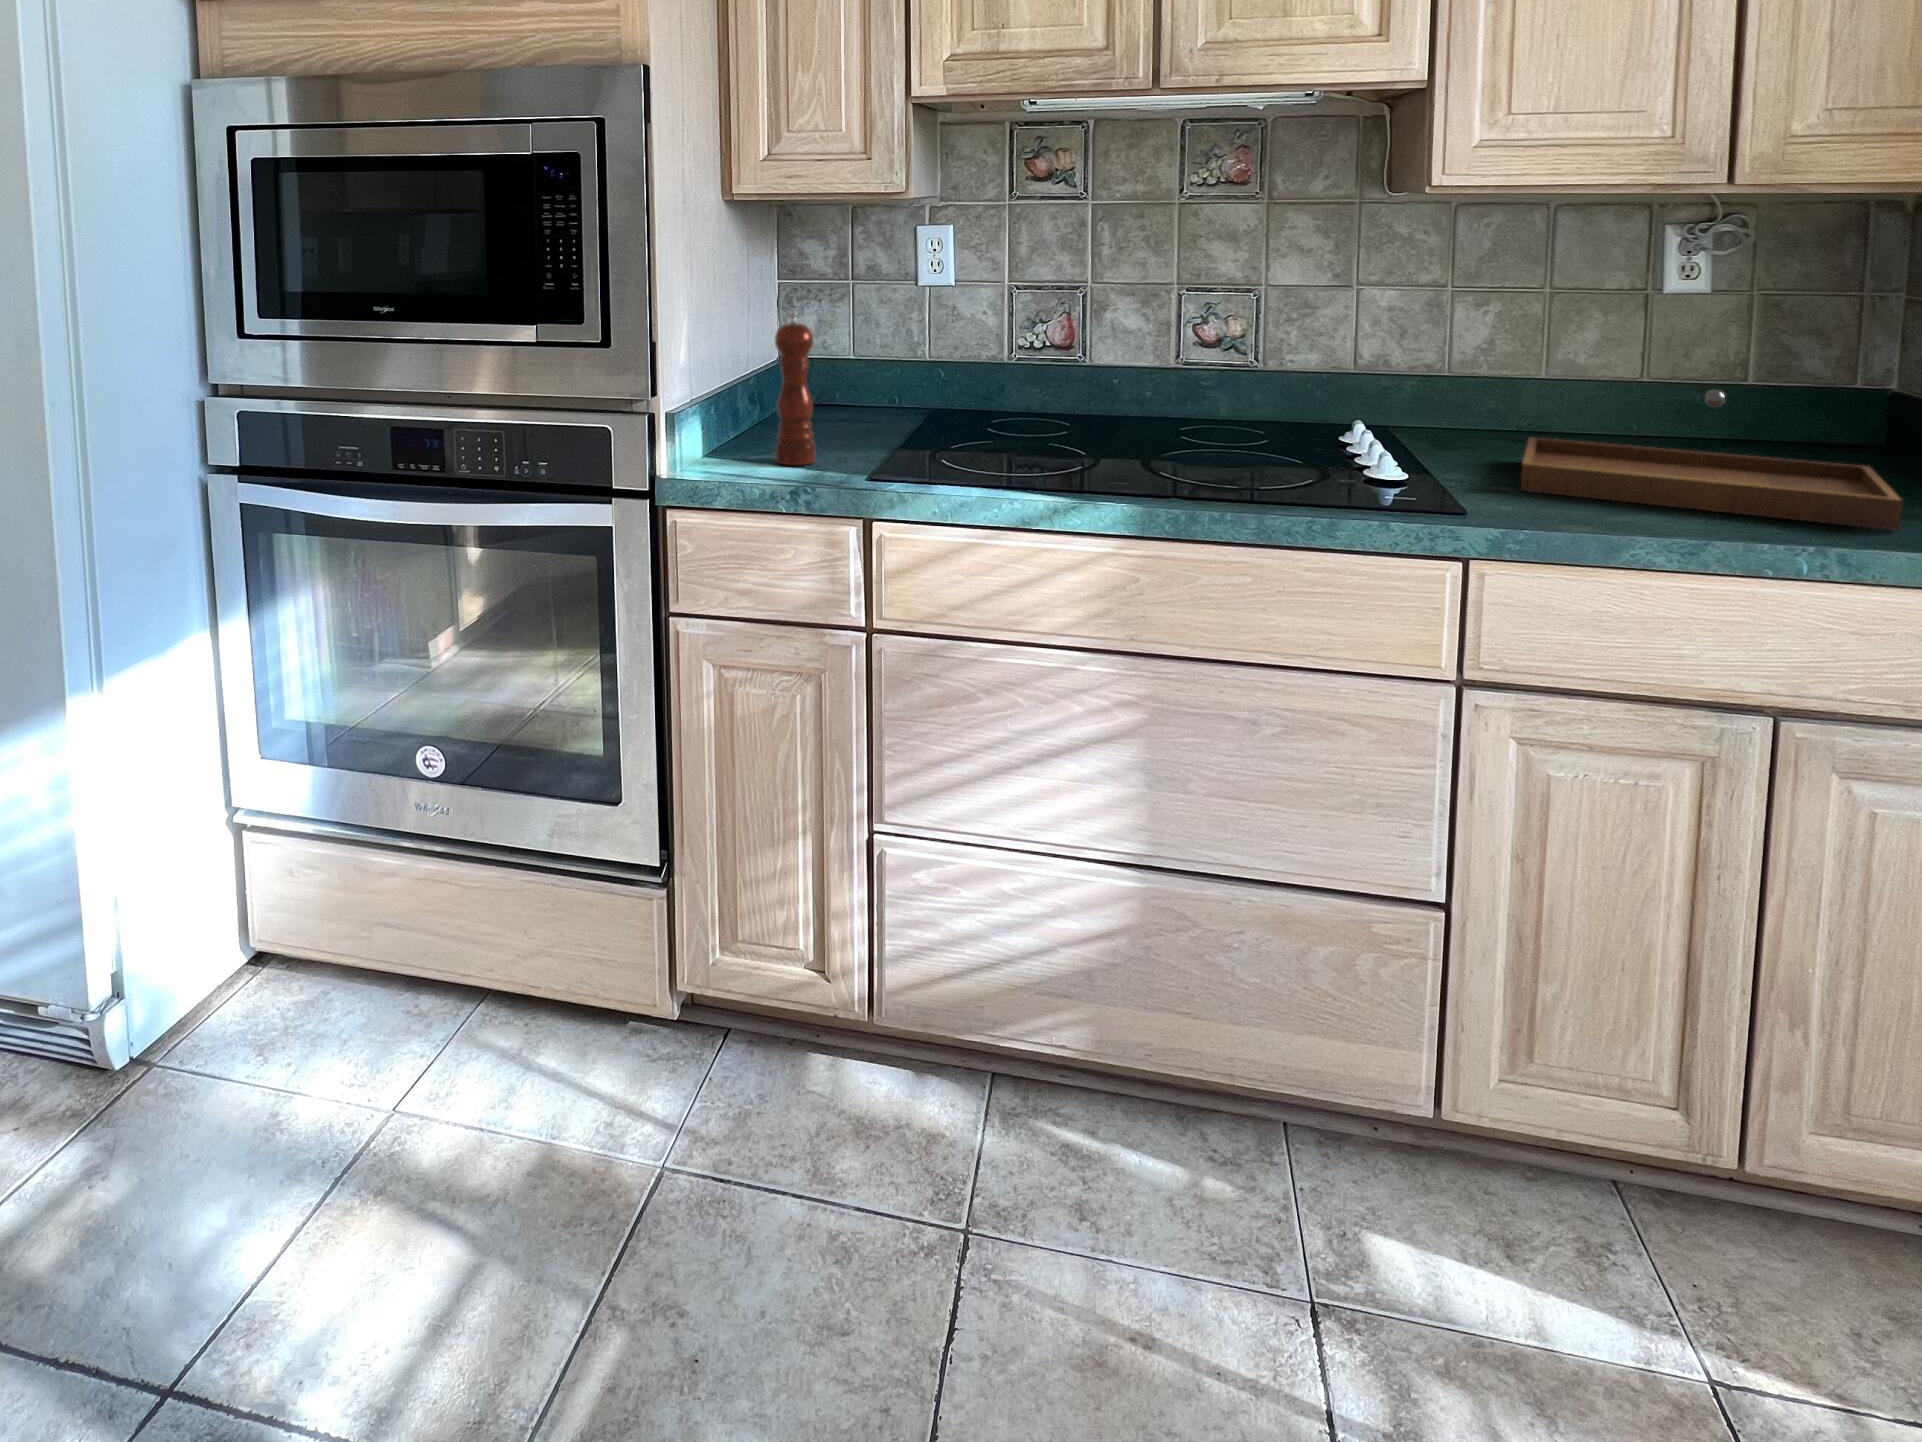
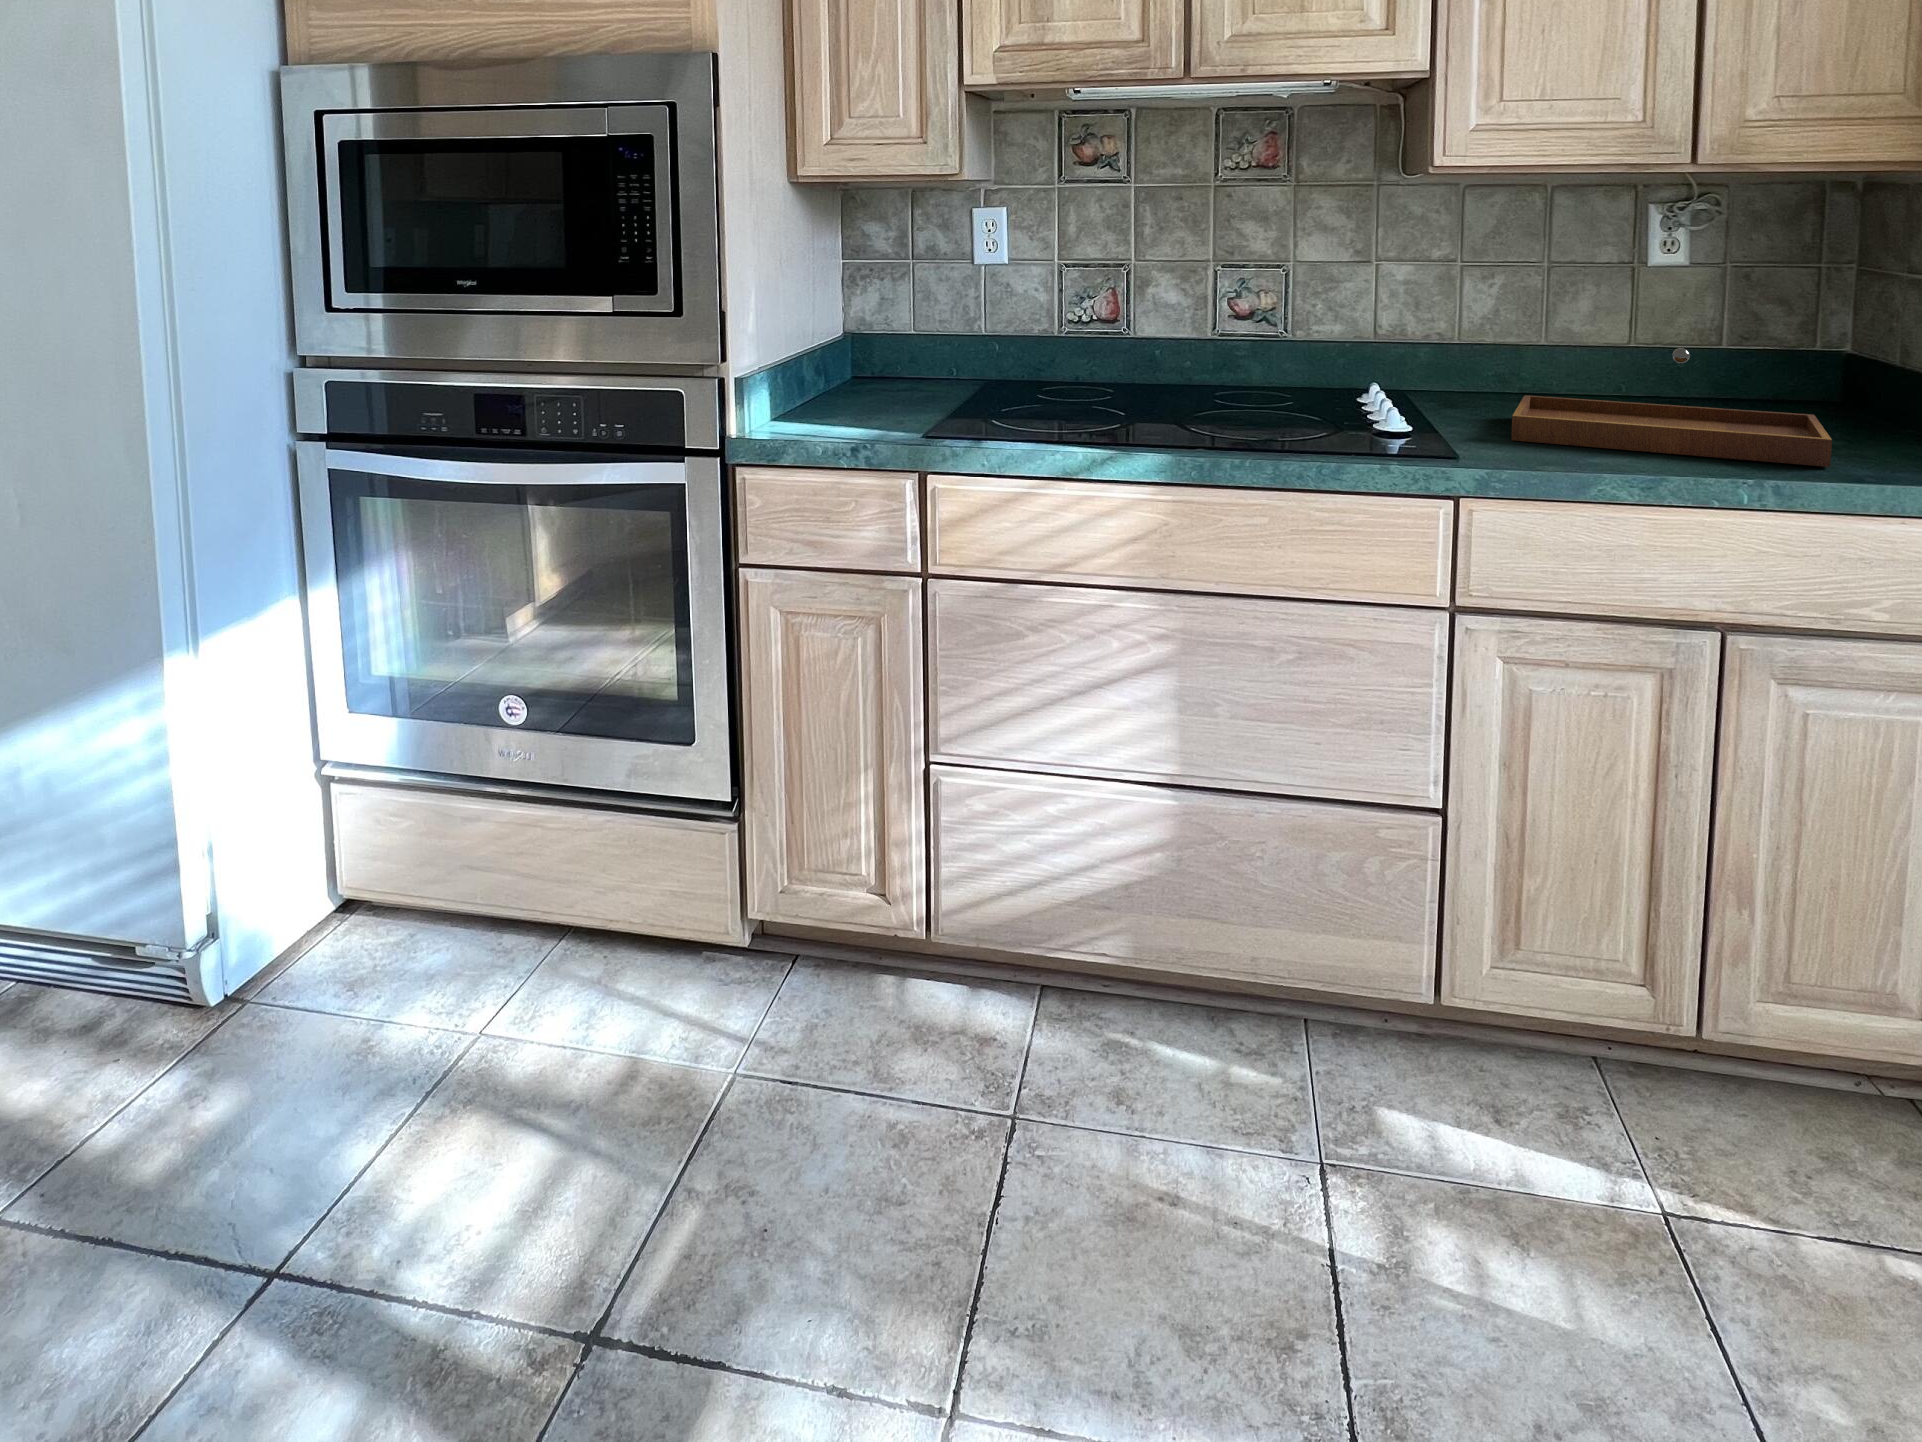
pepper mill: present [775,312,815,465] -> none [837,284,875,427]

